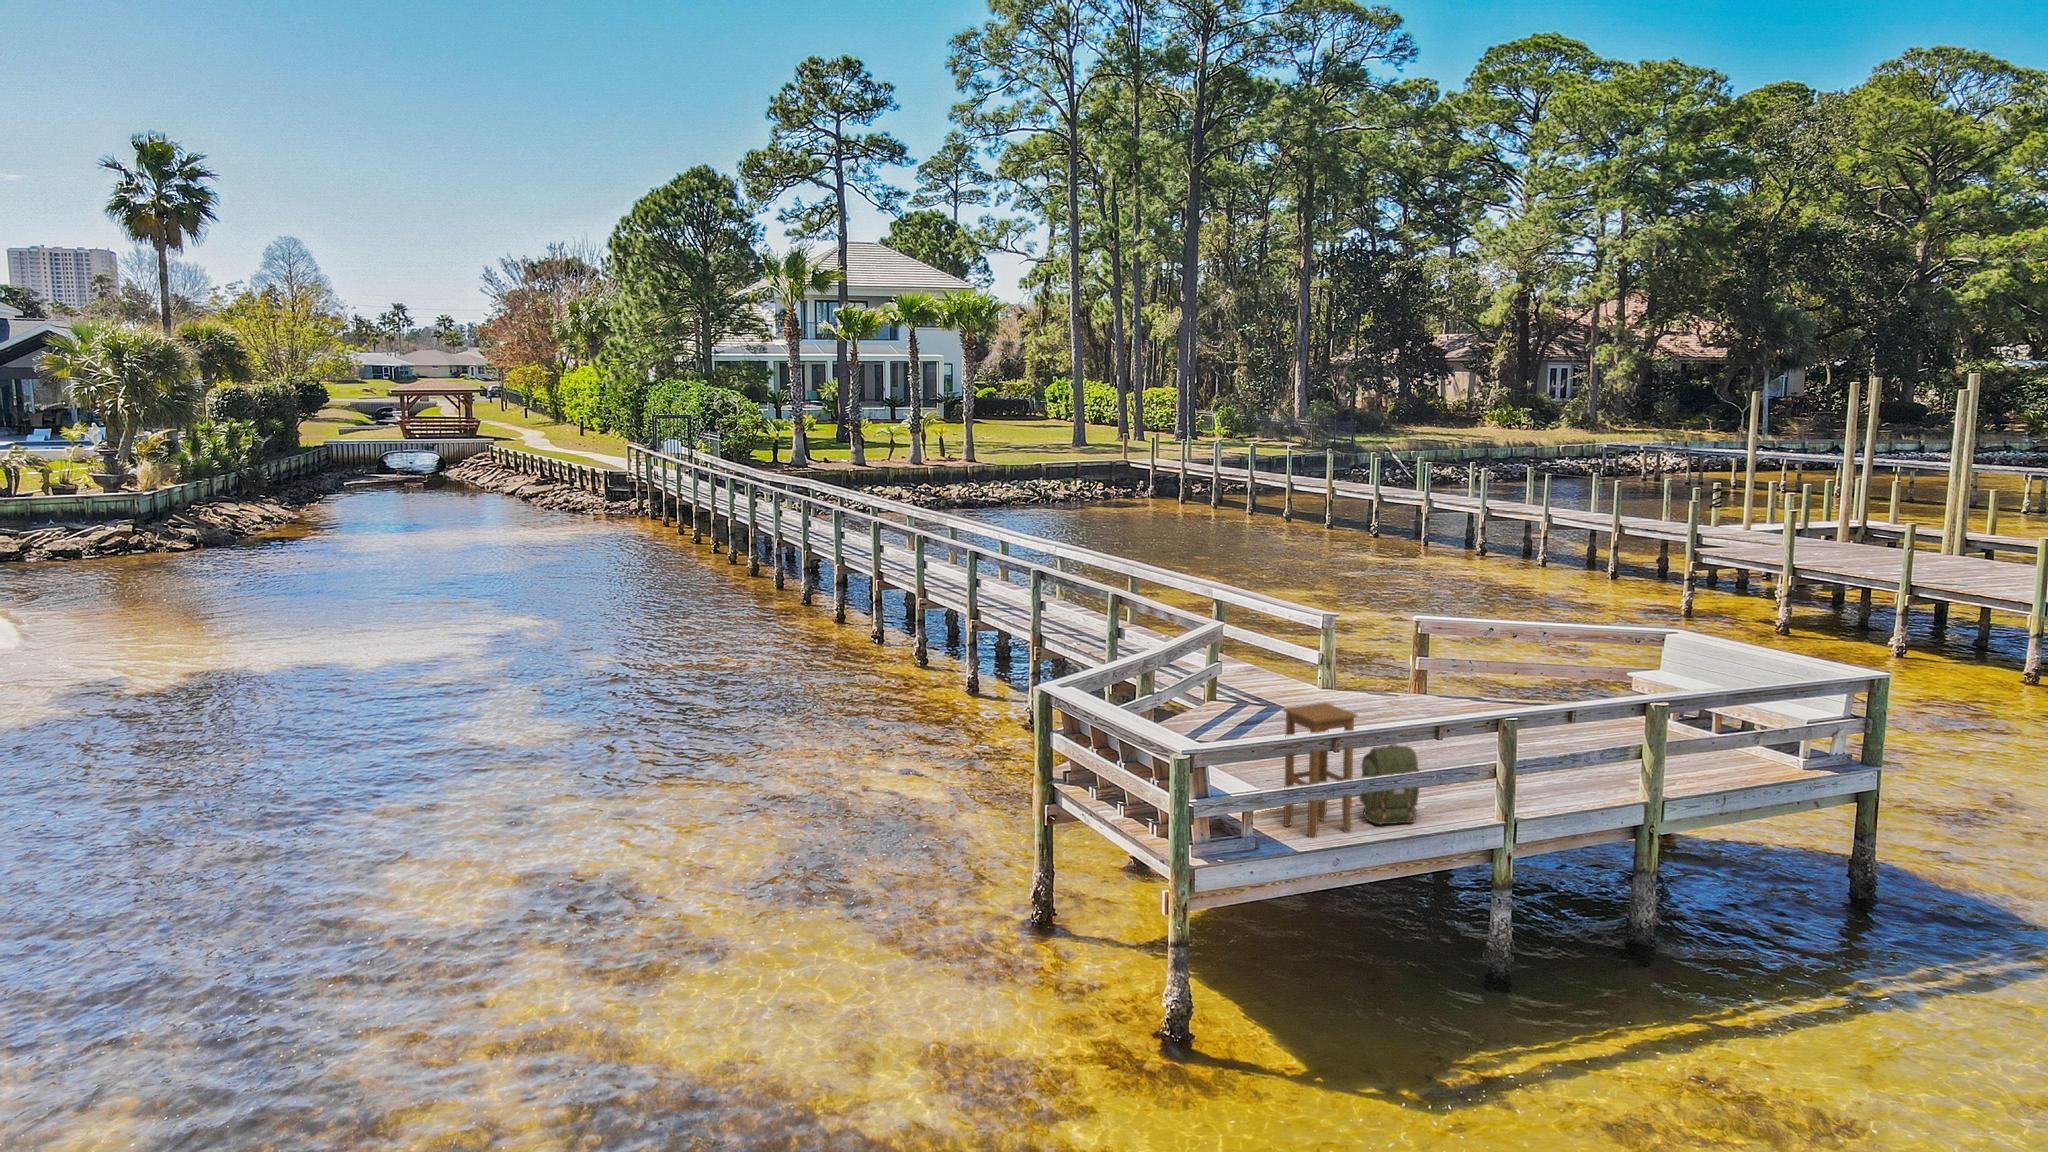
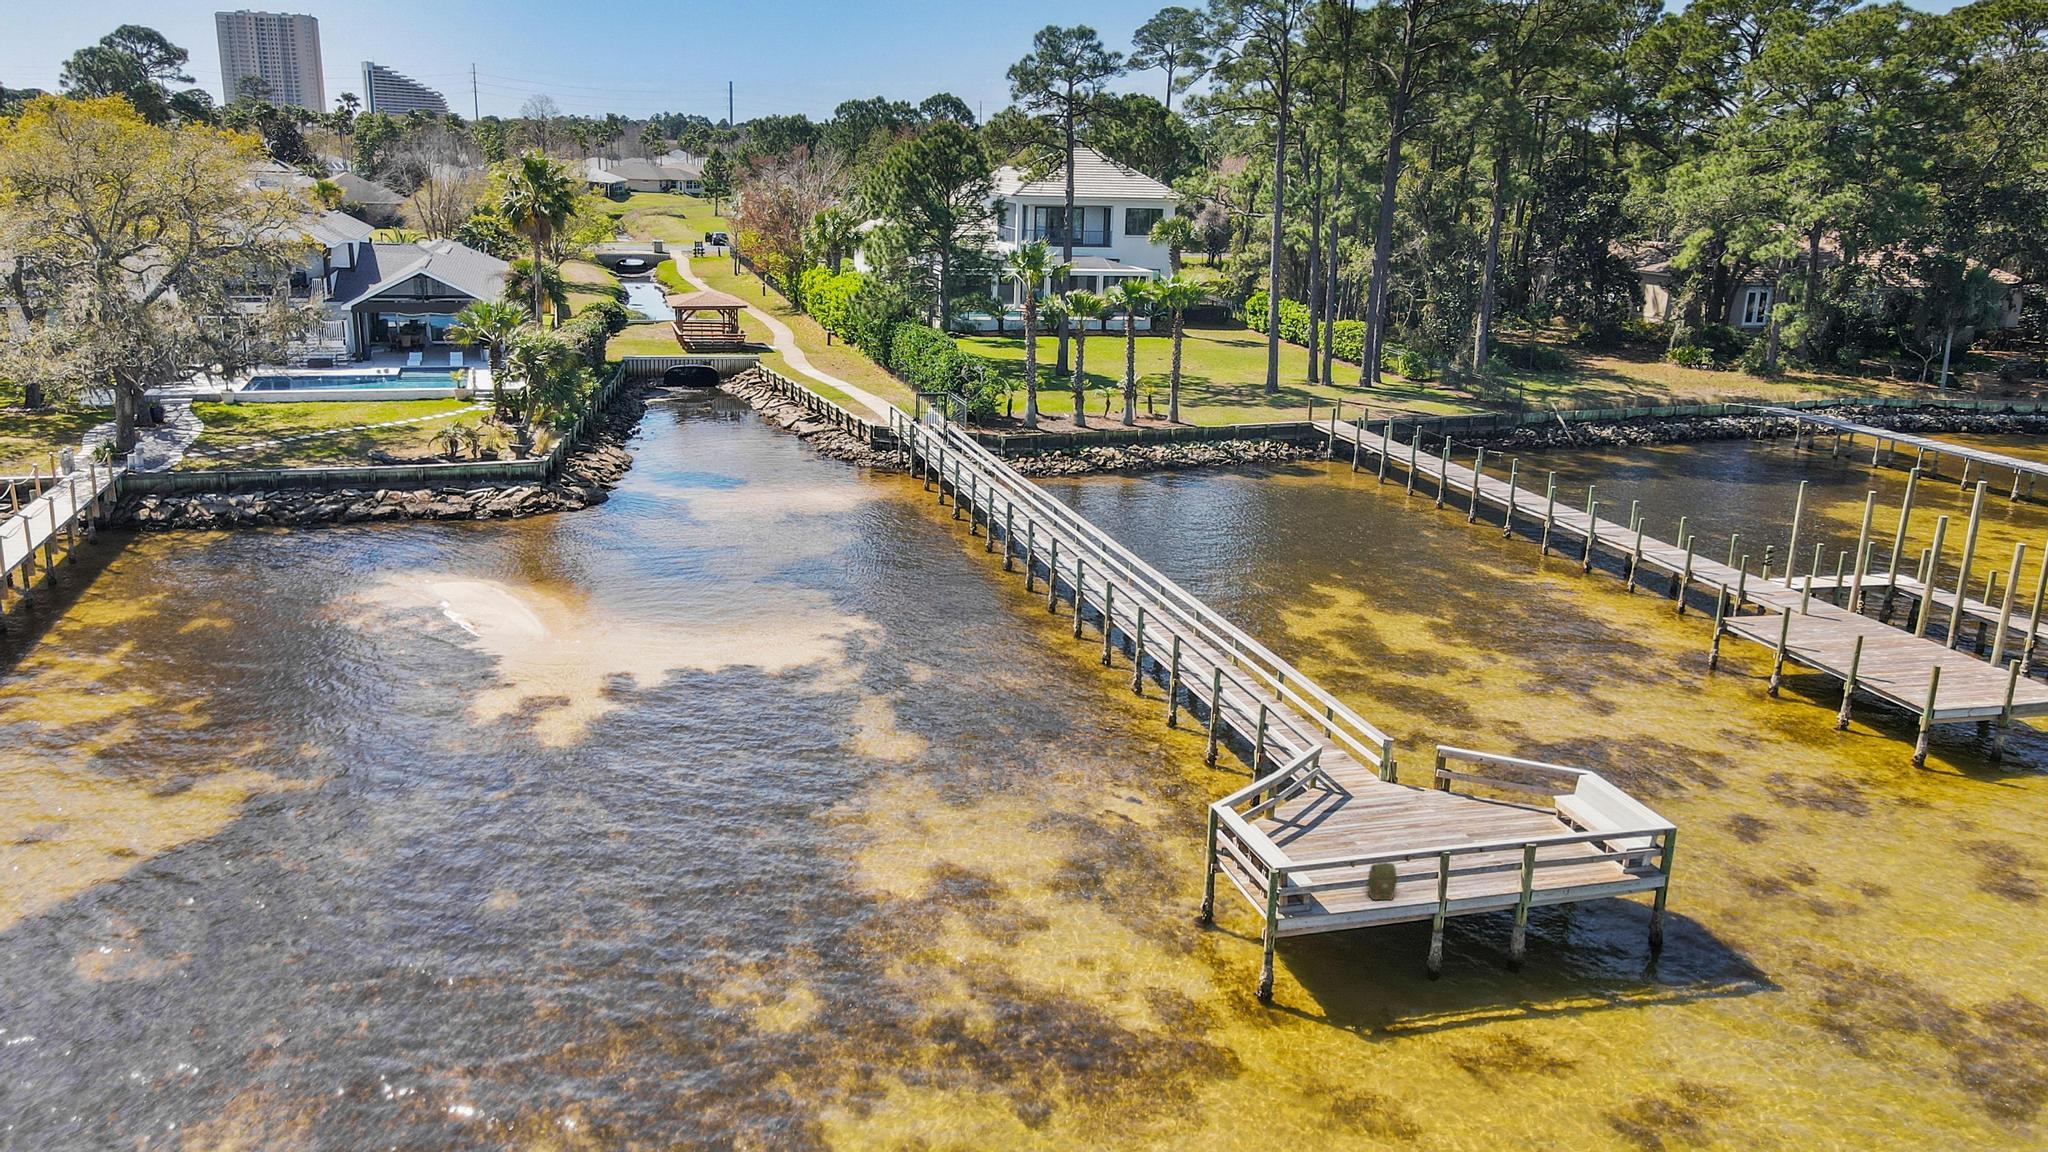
stool: present [1283,703,1357,839] -> none [1328,840,1365,907]

